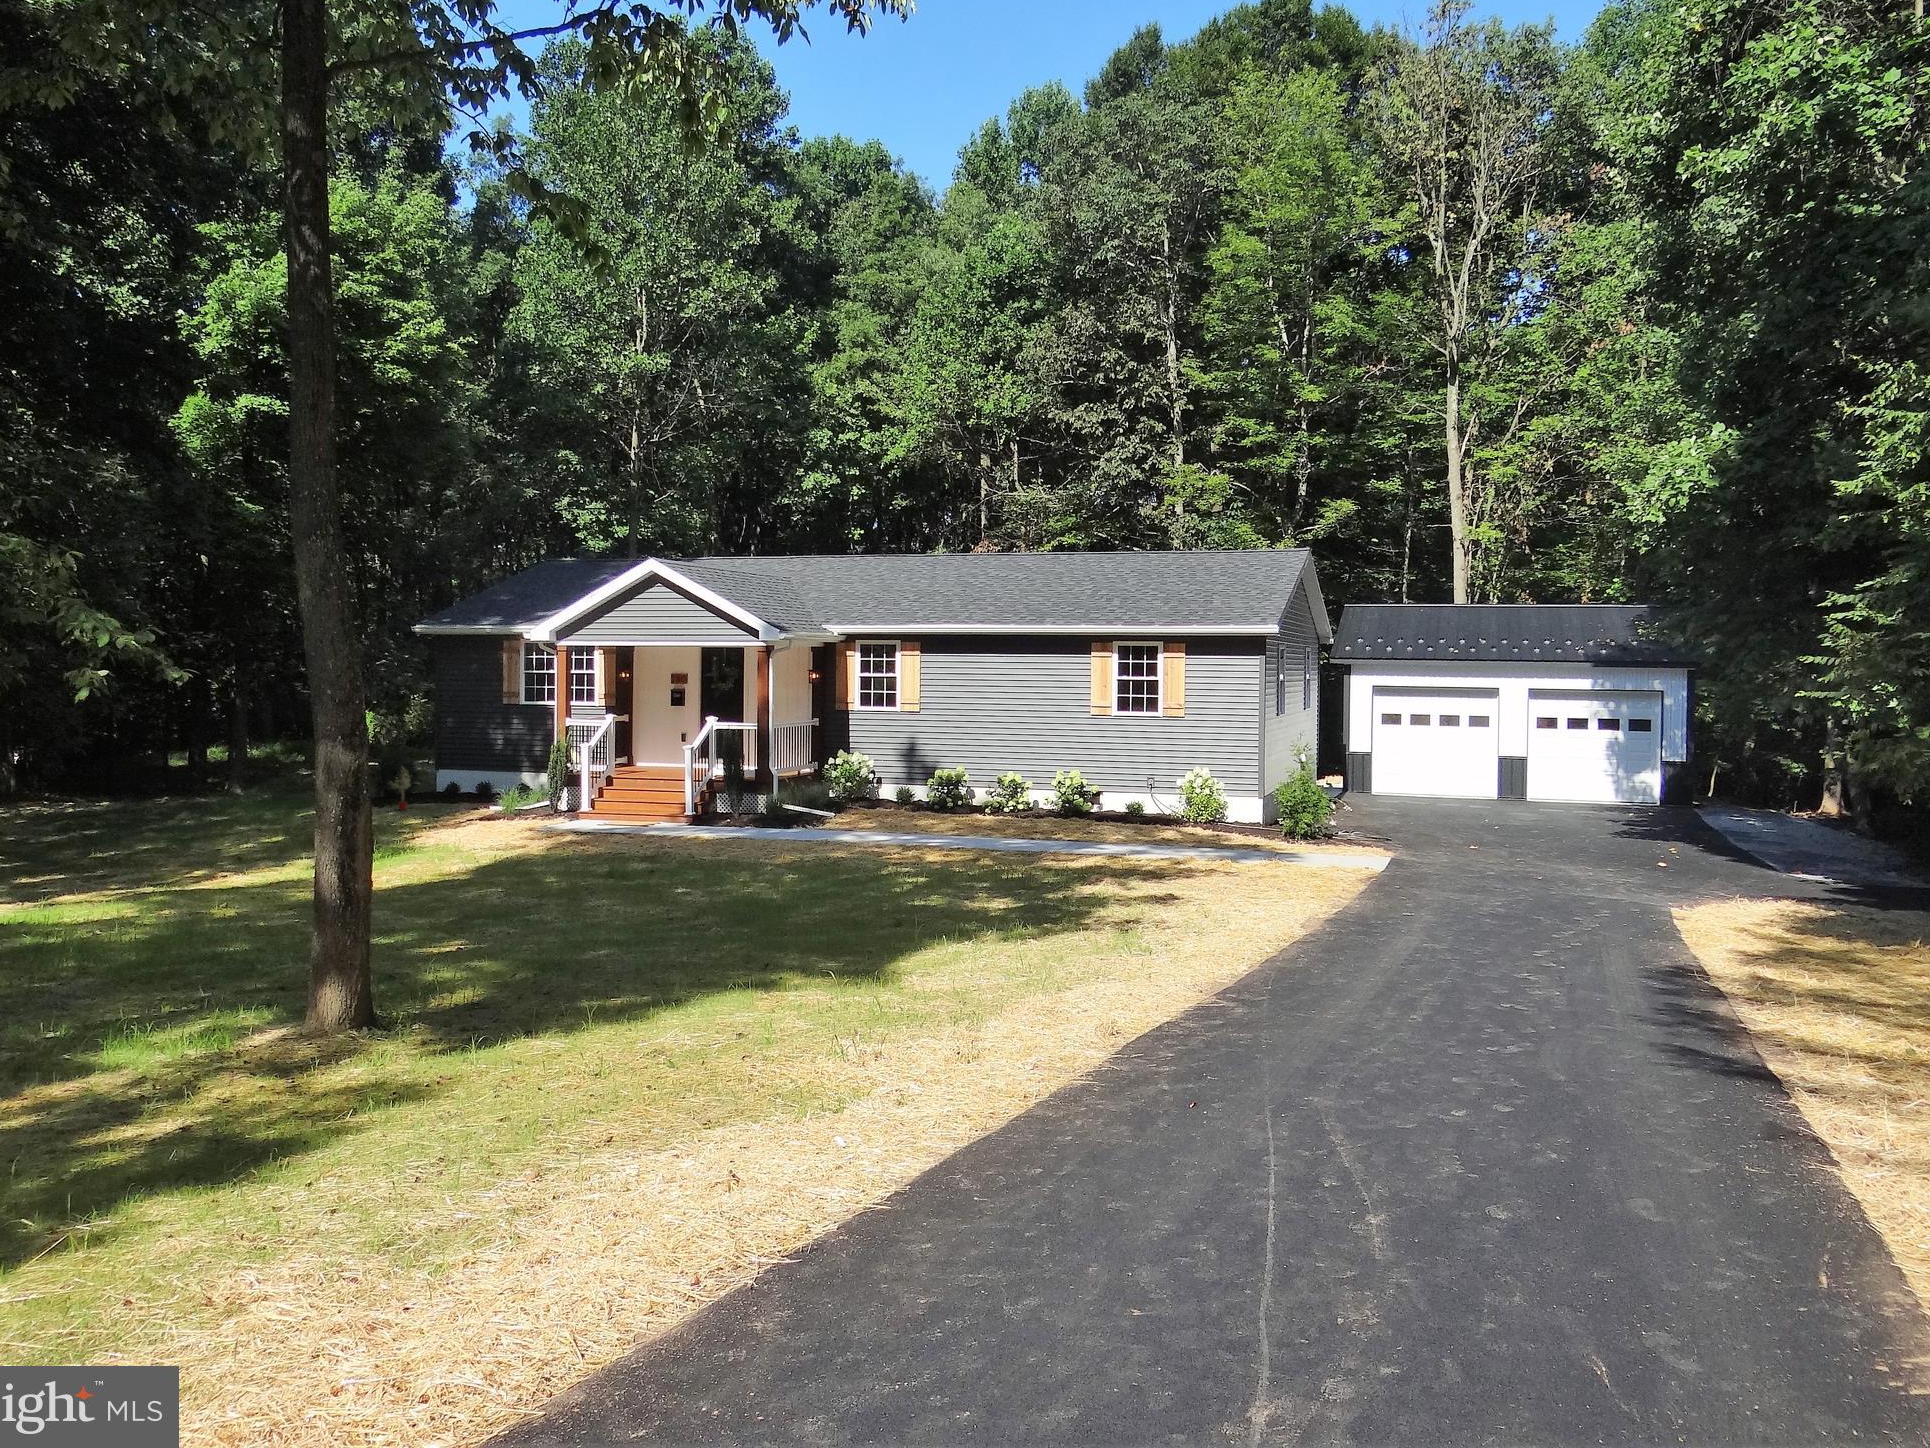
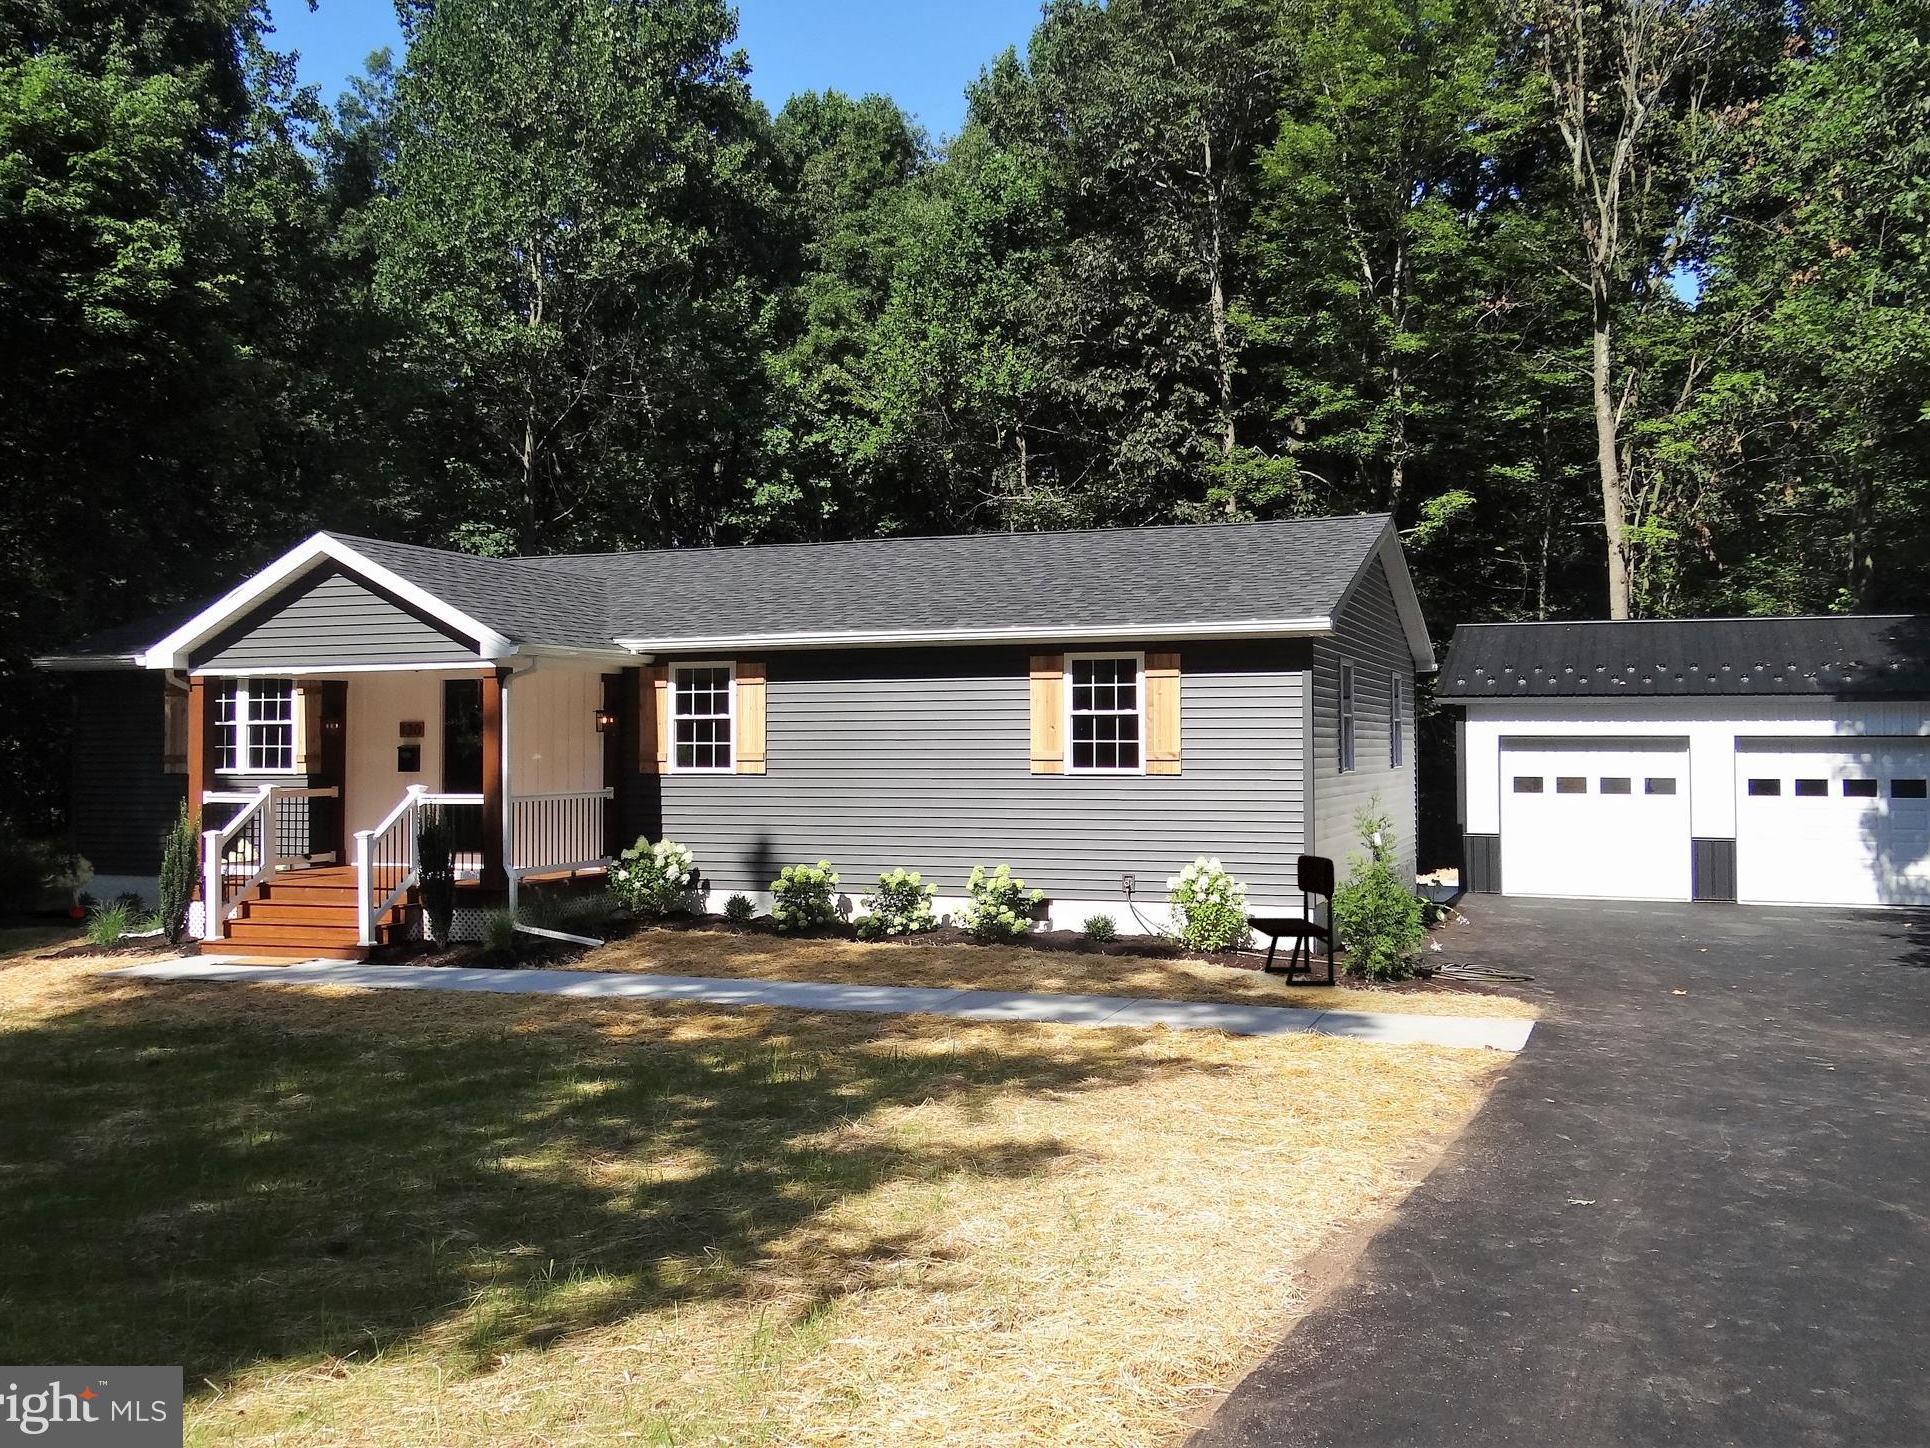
bench: none [1225,765,1281,842] -> present [1247,855,1336,986]

